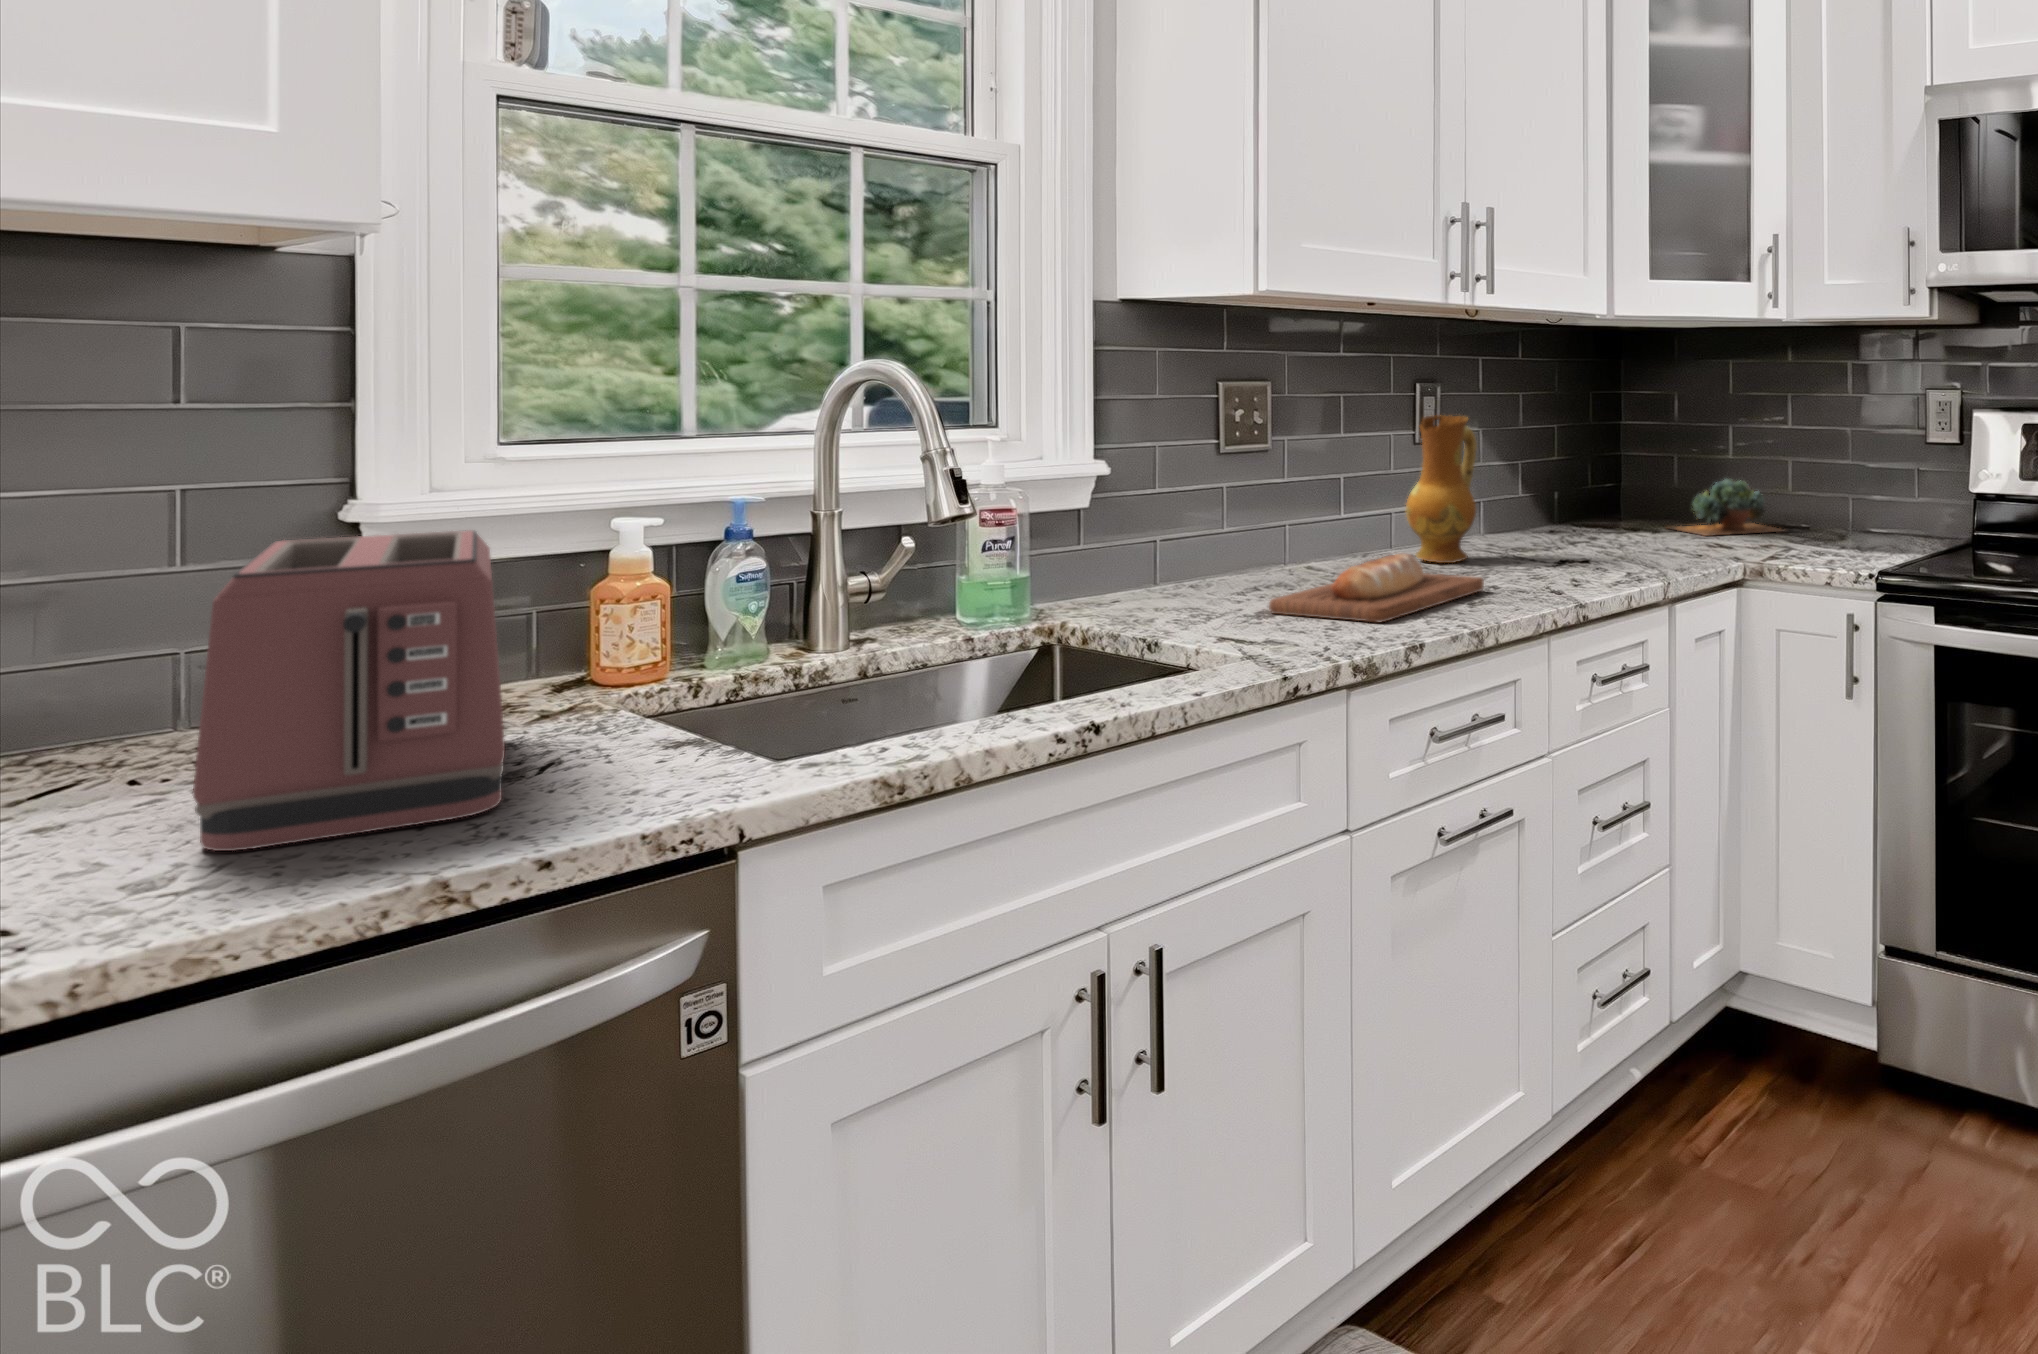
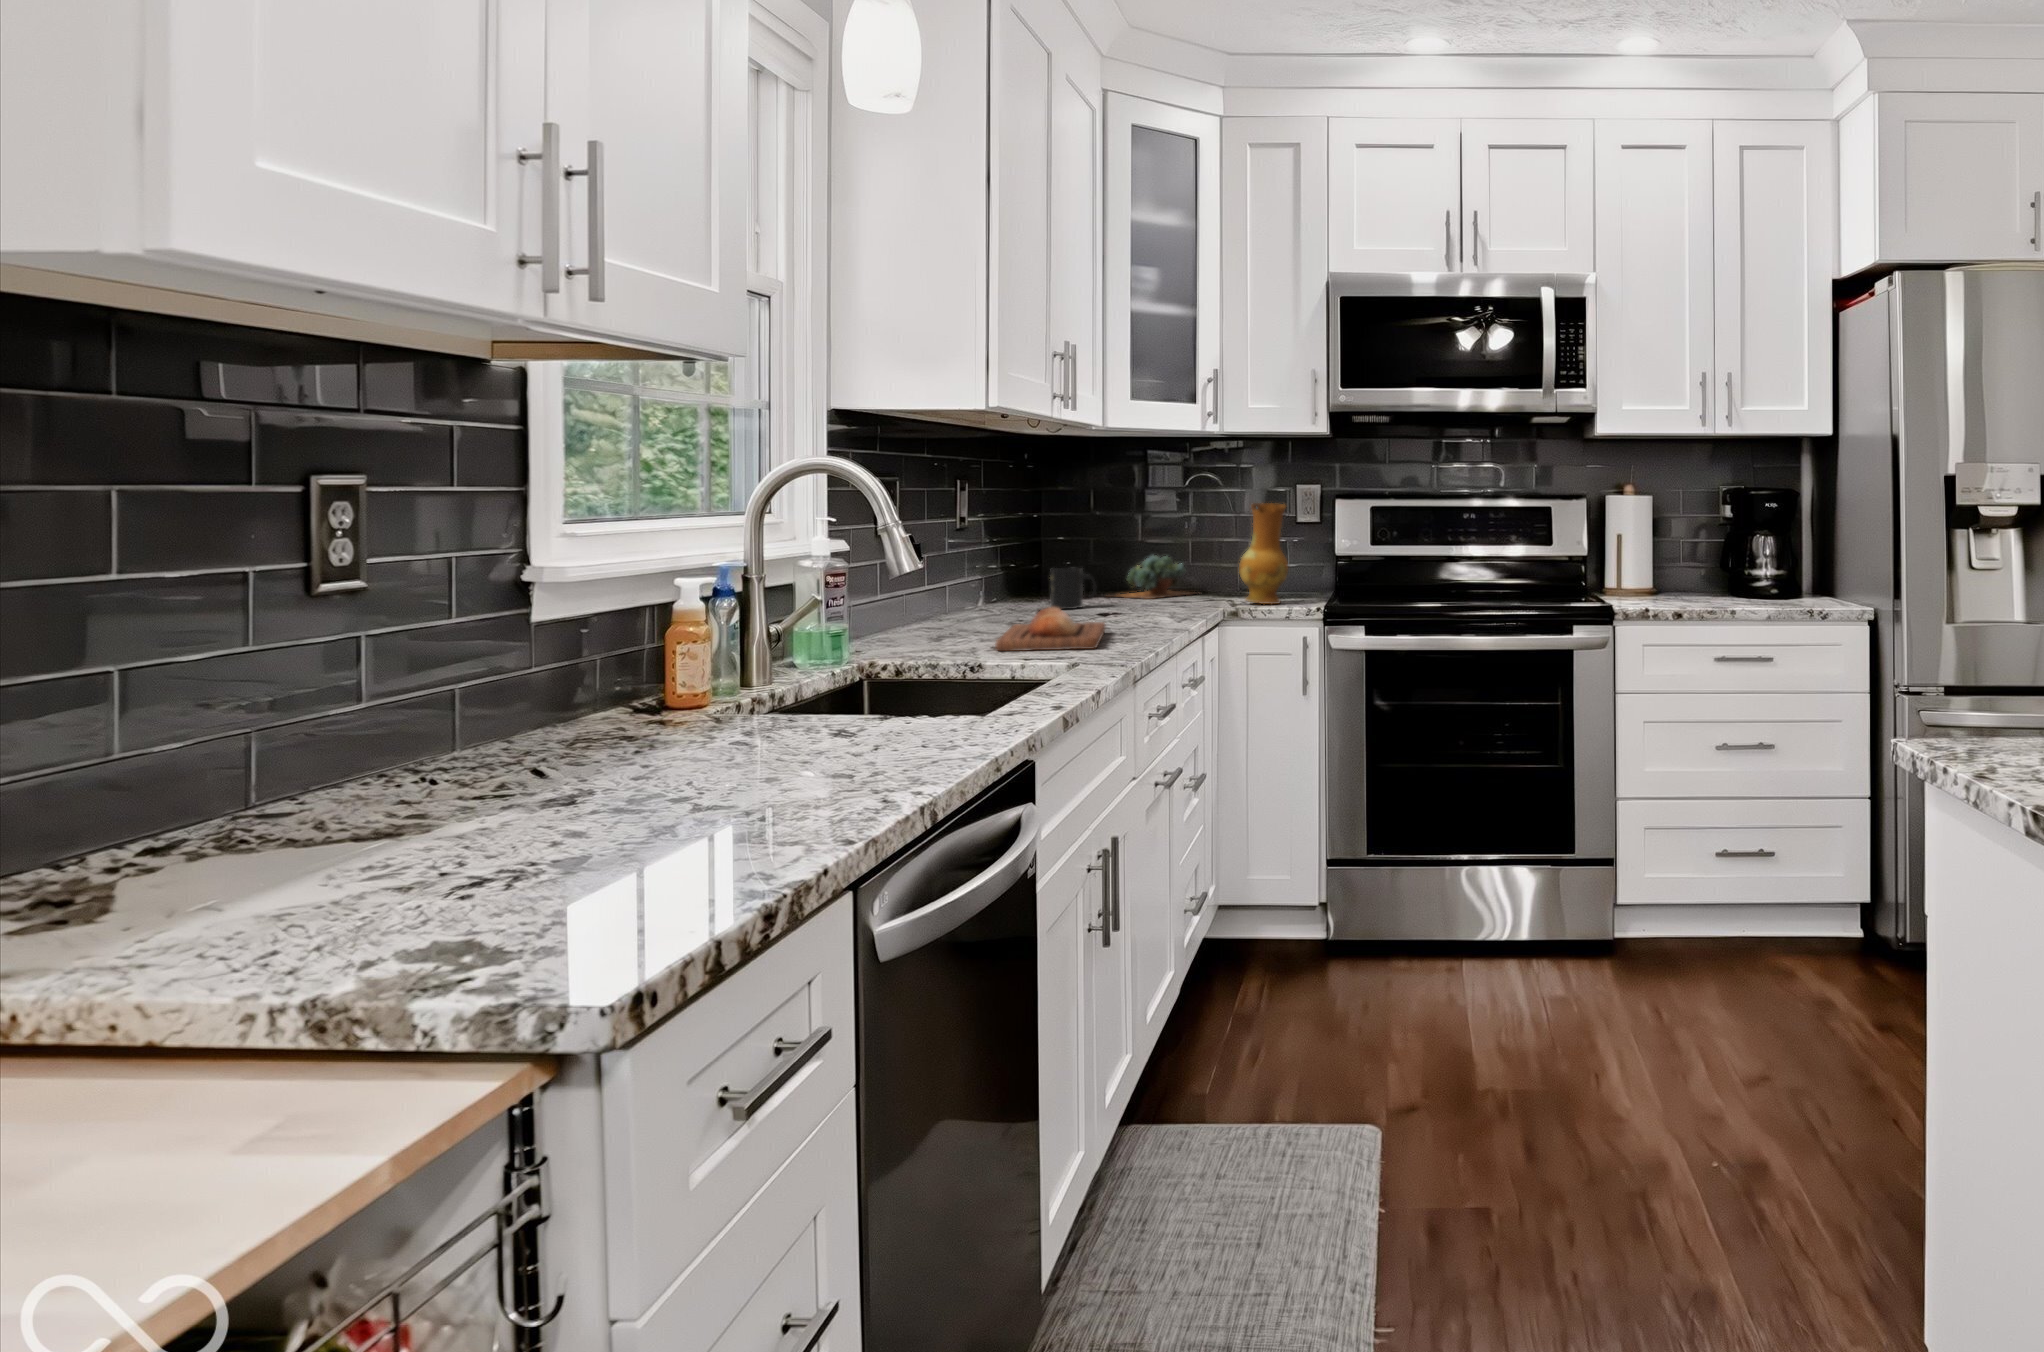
ceramic jug: present [1406,415,1477,563] -> present [1239,503,1288,605]
mug: none [1550,492,1605,545] -> present [1050,568,1097,609]
toaster: present [192,530,505,851] -> none [596,583,900,767]

